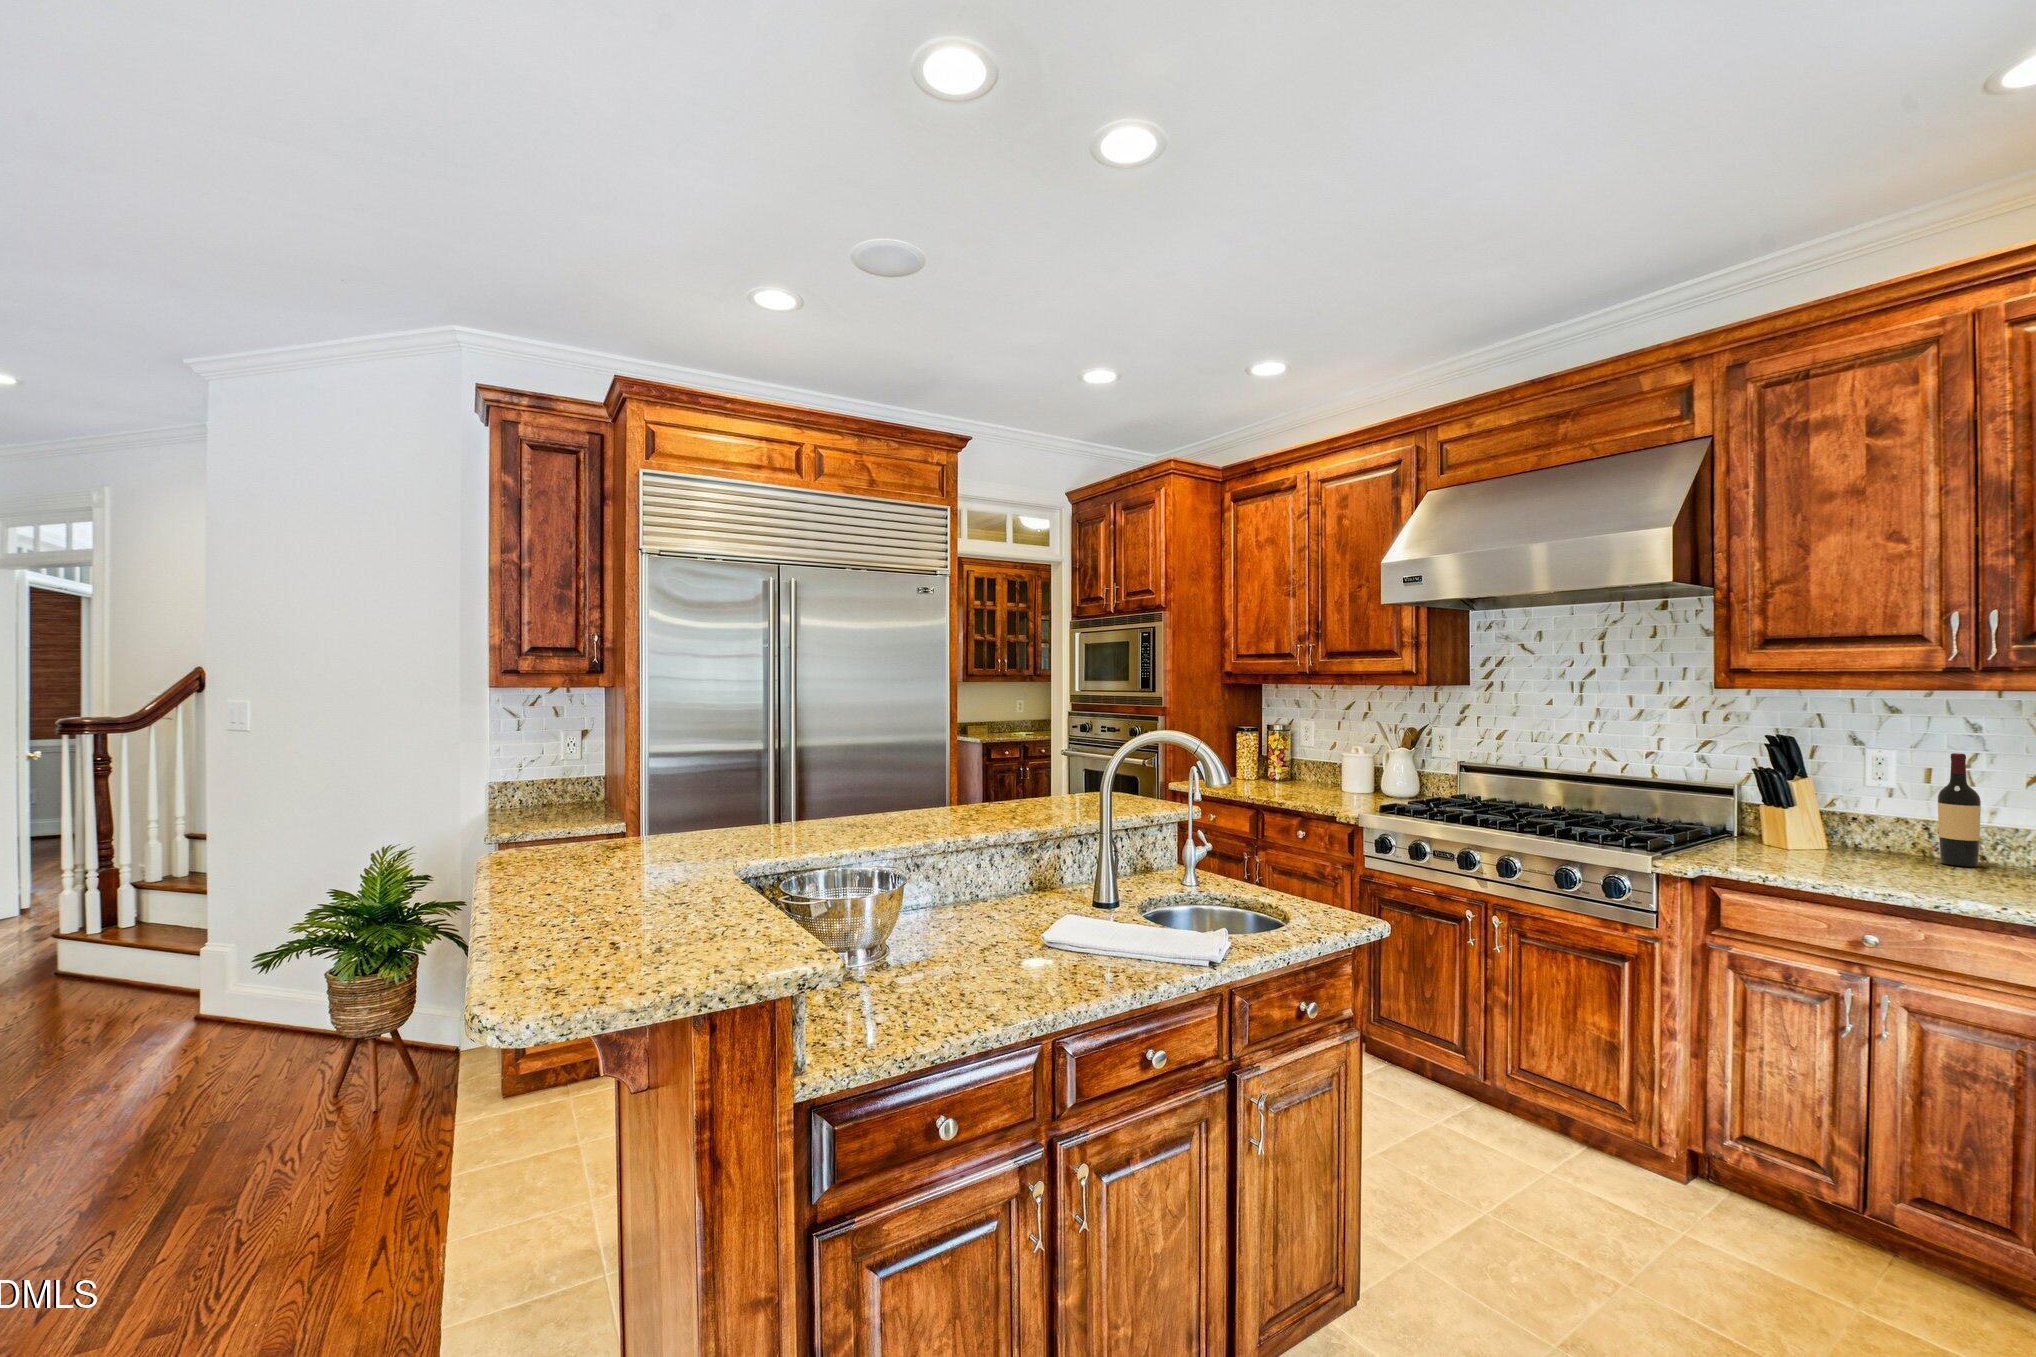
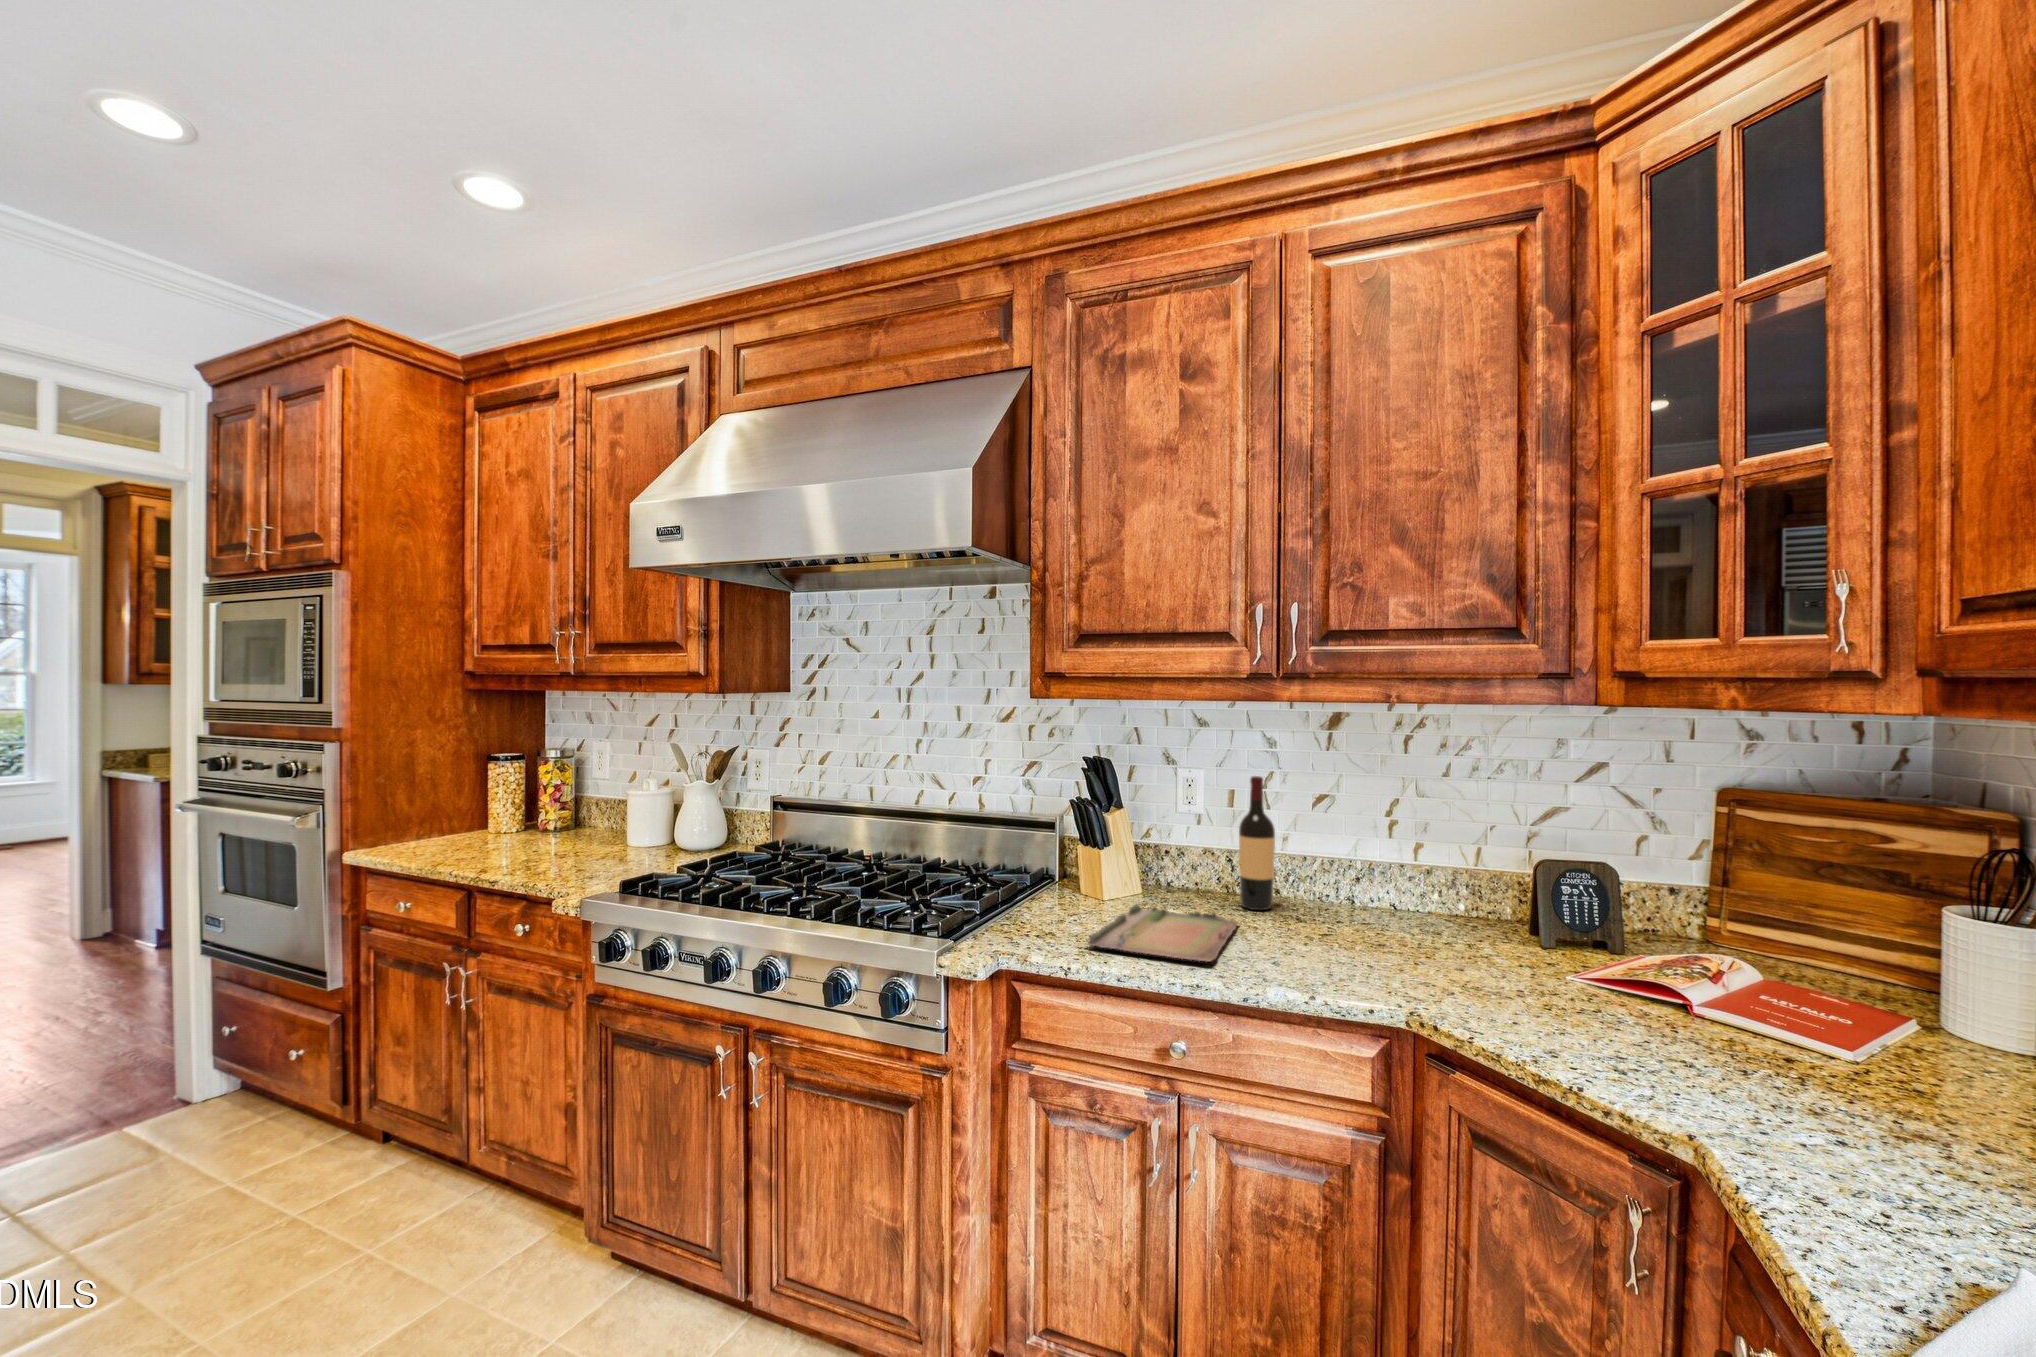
tray: none [1778,850,1937,883] -> present [1088,904,1238,962]

